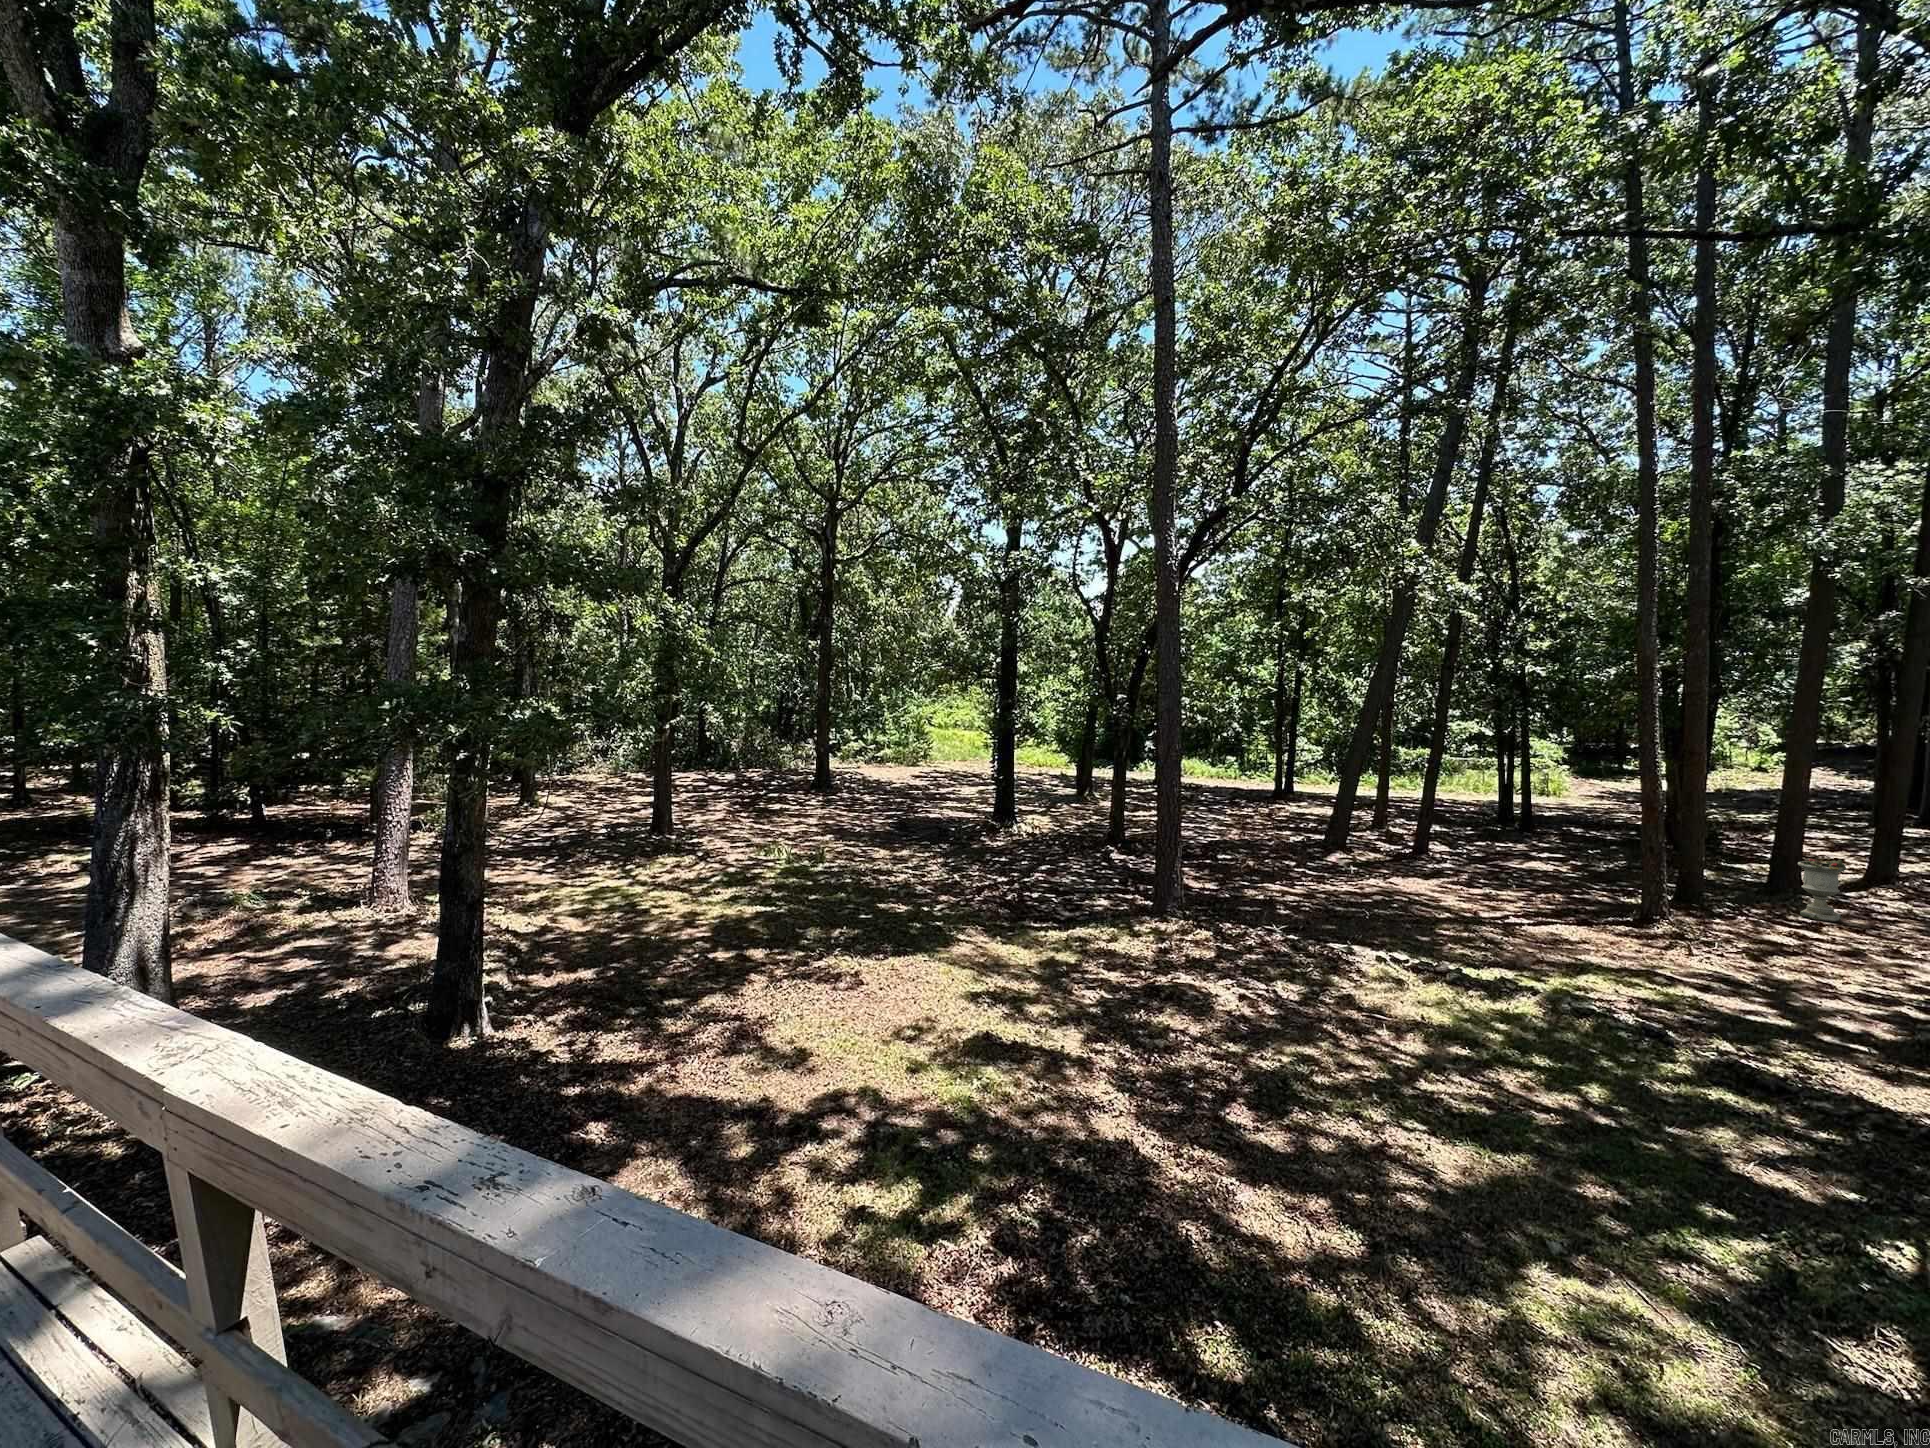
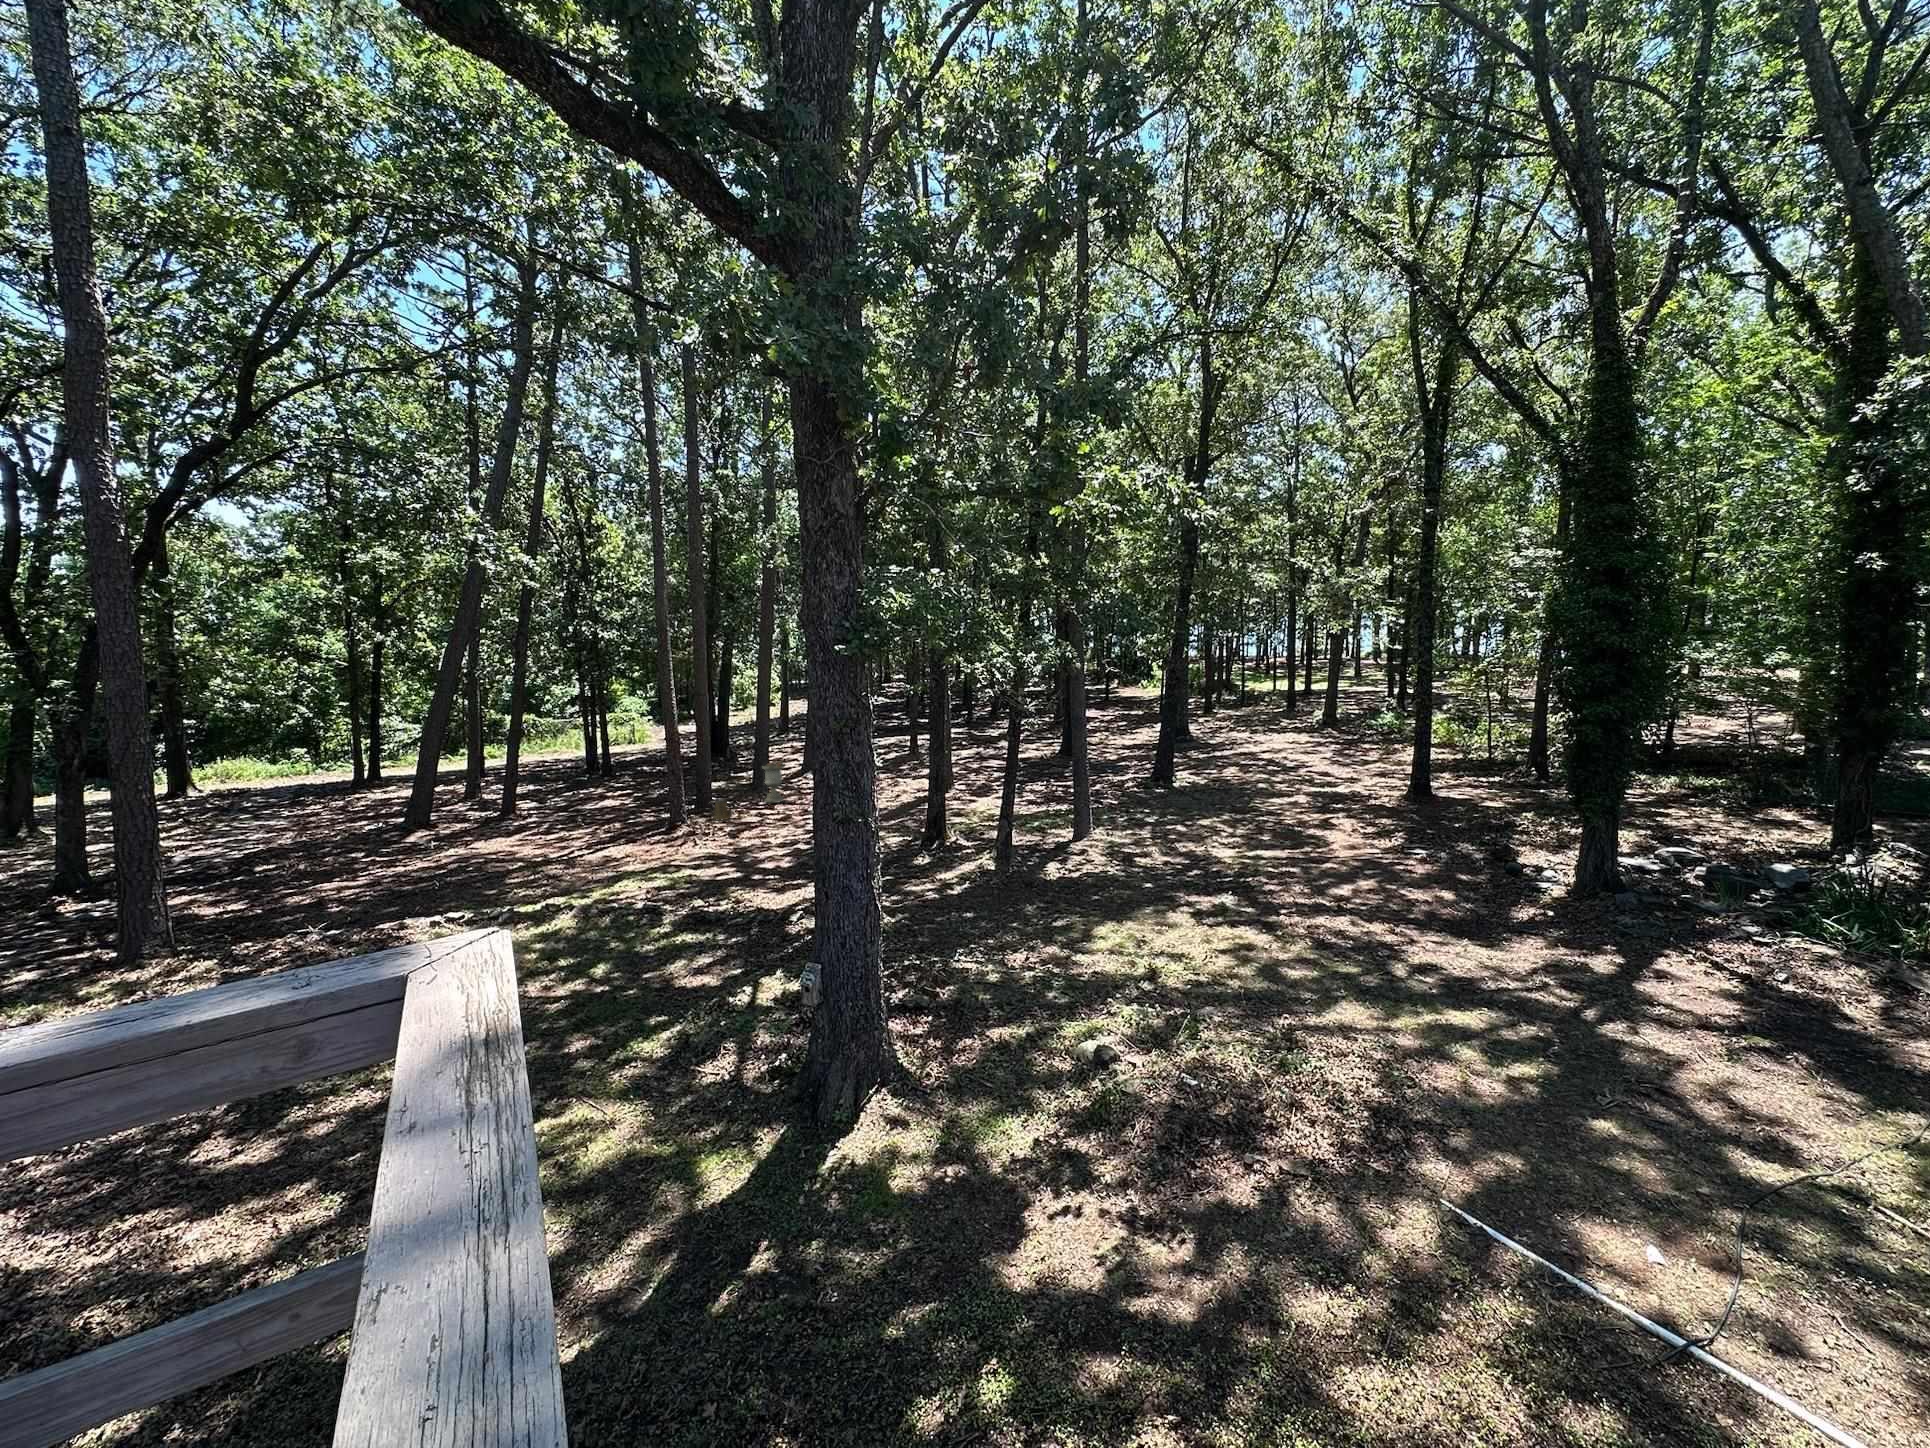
watering can: none [1701,897,1772,927] -> present [713,800,739,820]

